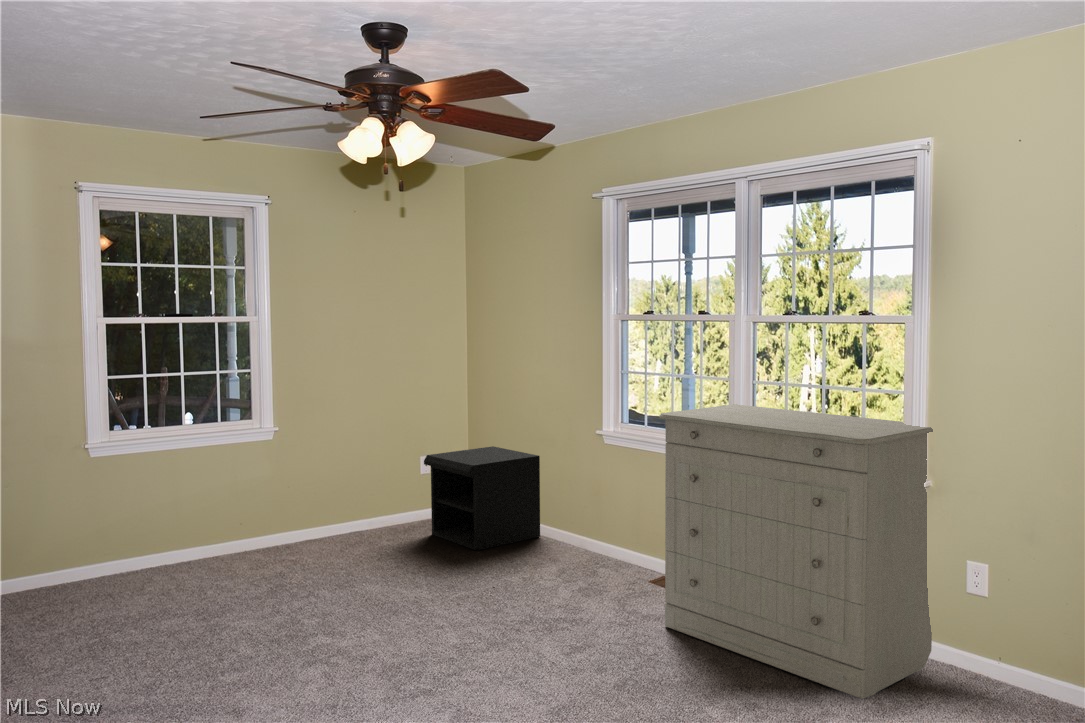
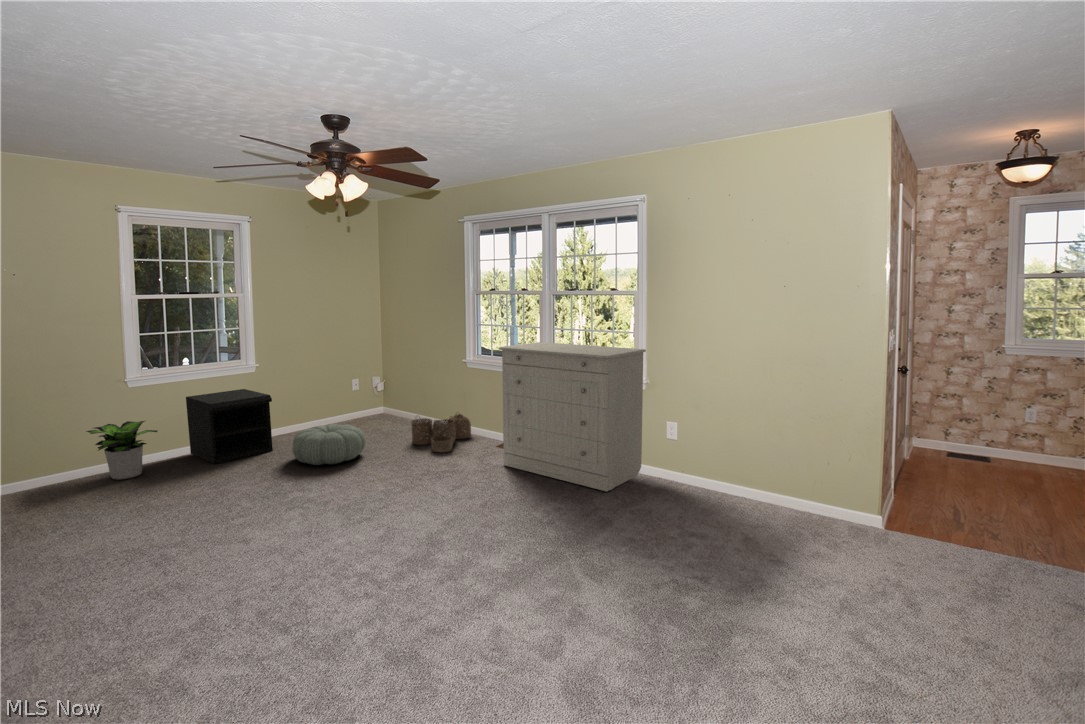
nightstand: present [424,446,540,550] -> present [186,389,273,464]
potted plant: none [17,515,122,607] -> present [87,421,157,479]
woven basket: none [507,520,609,593] -> present [411,414,471,452]
pouf: none [314,533,431,603] -> present [292,424,365,465]

